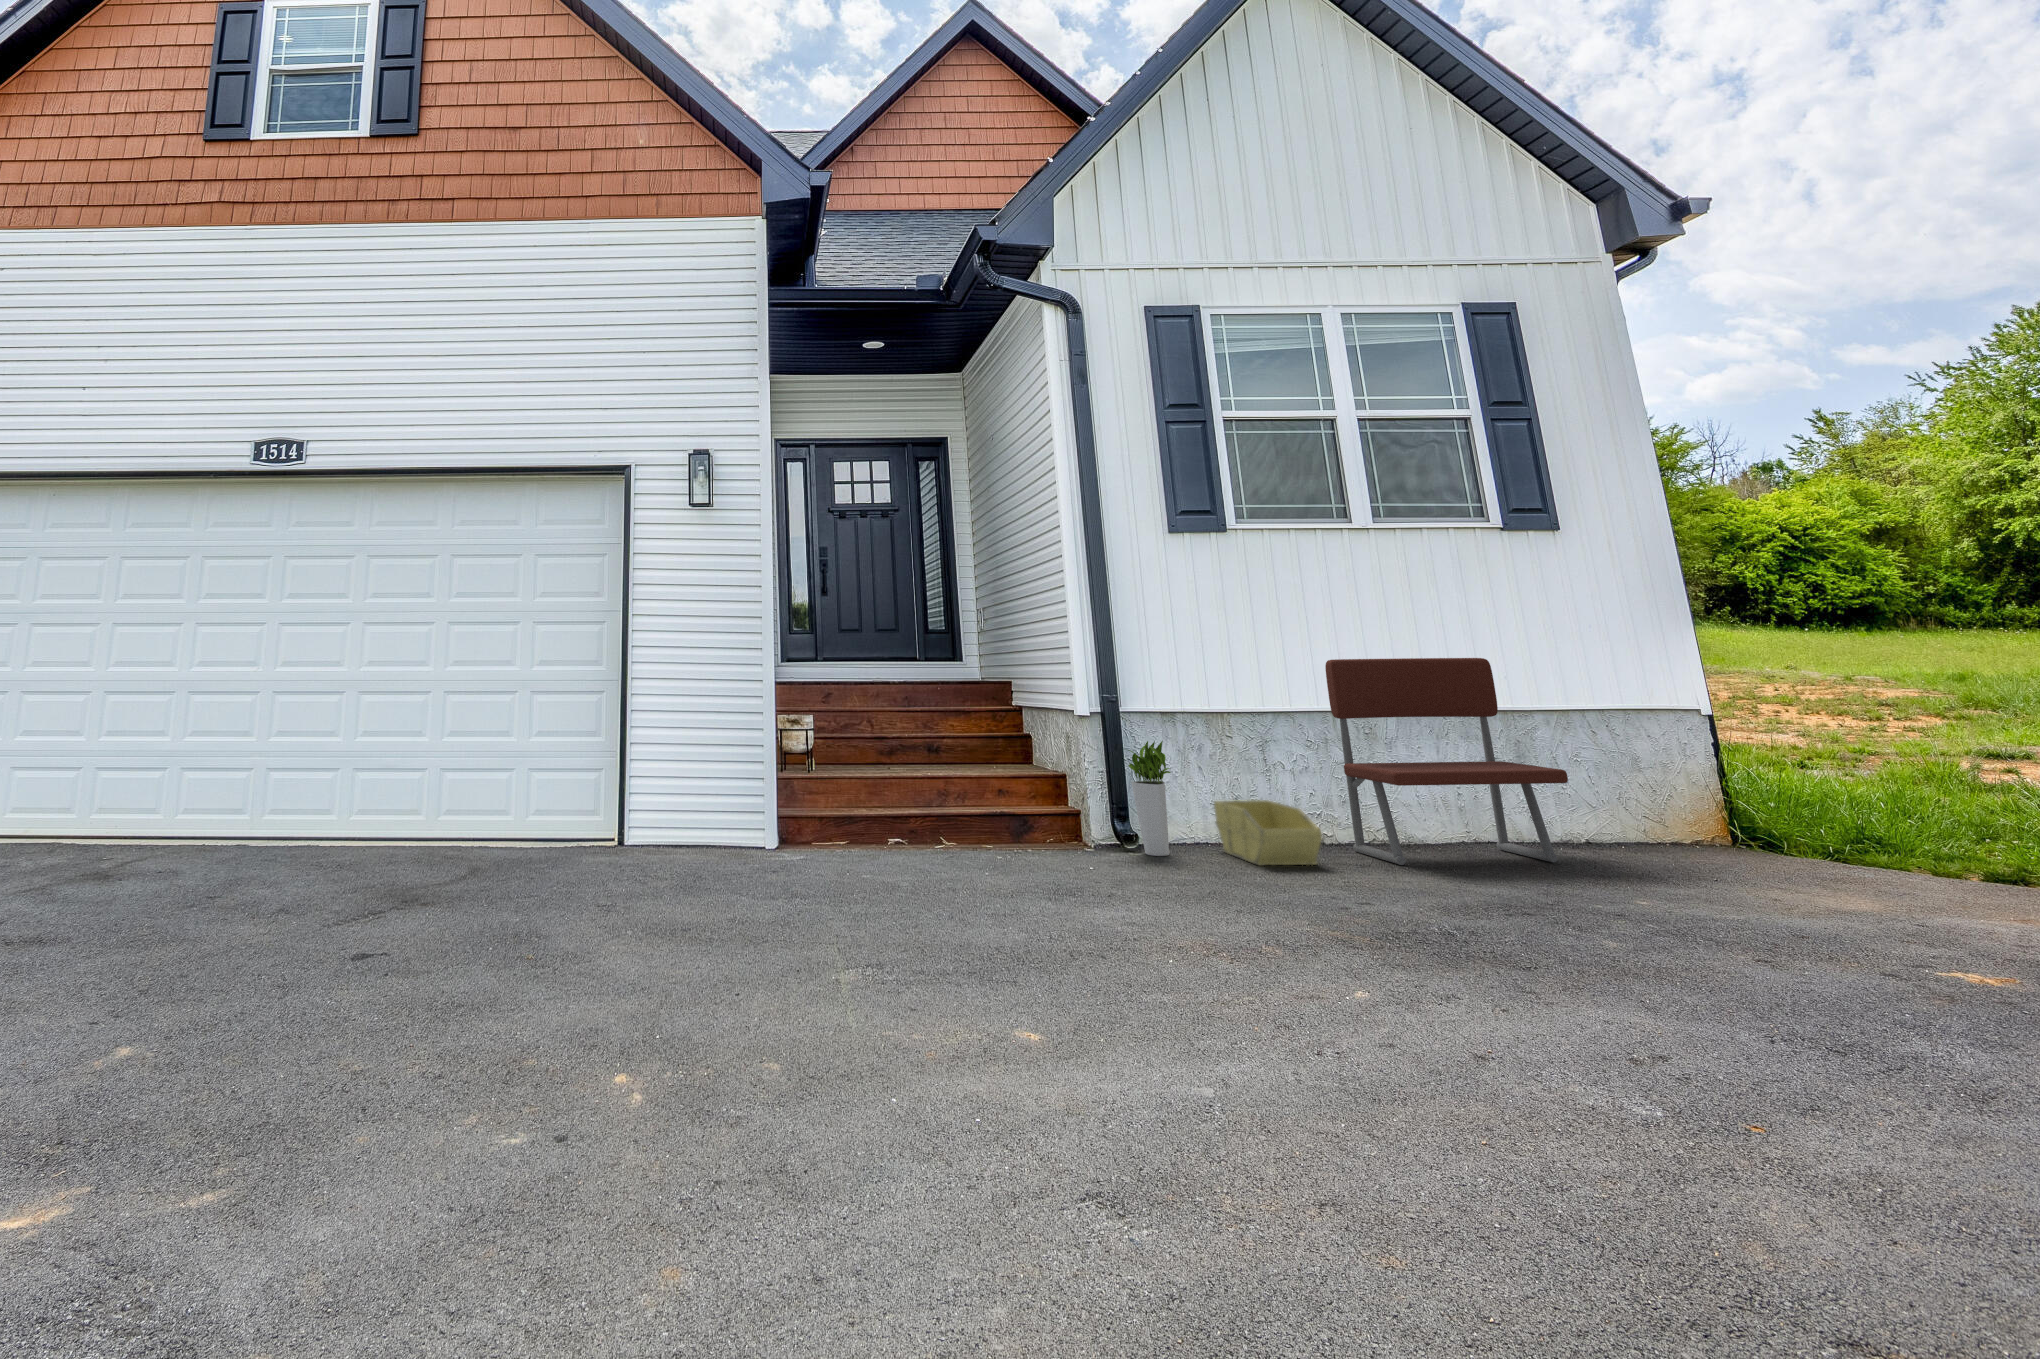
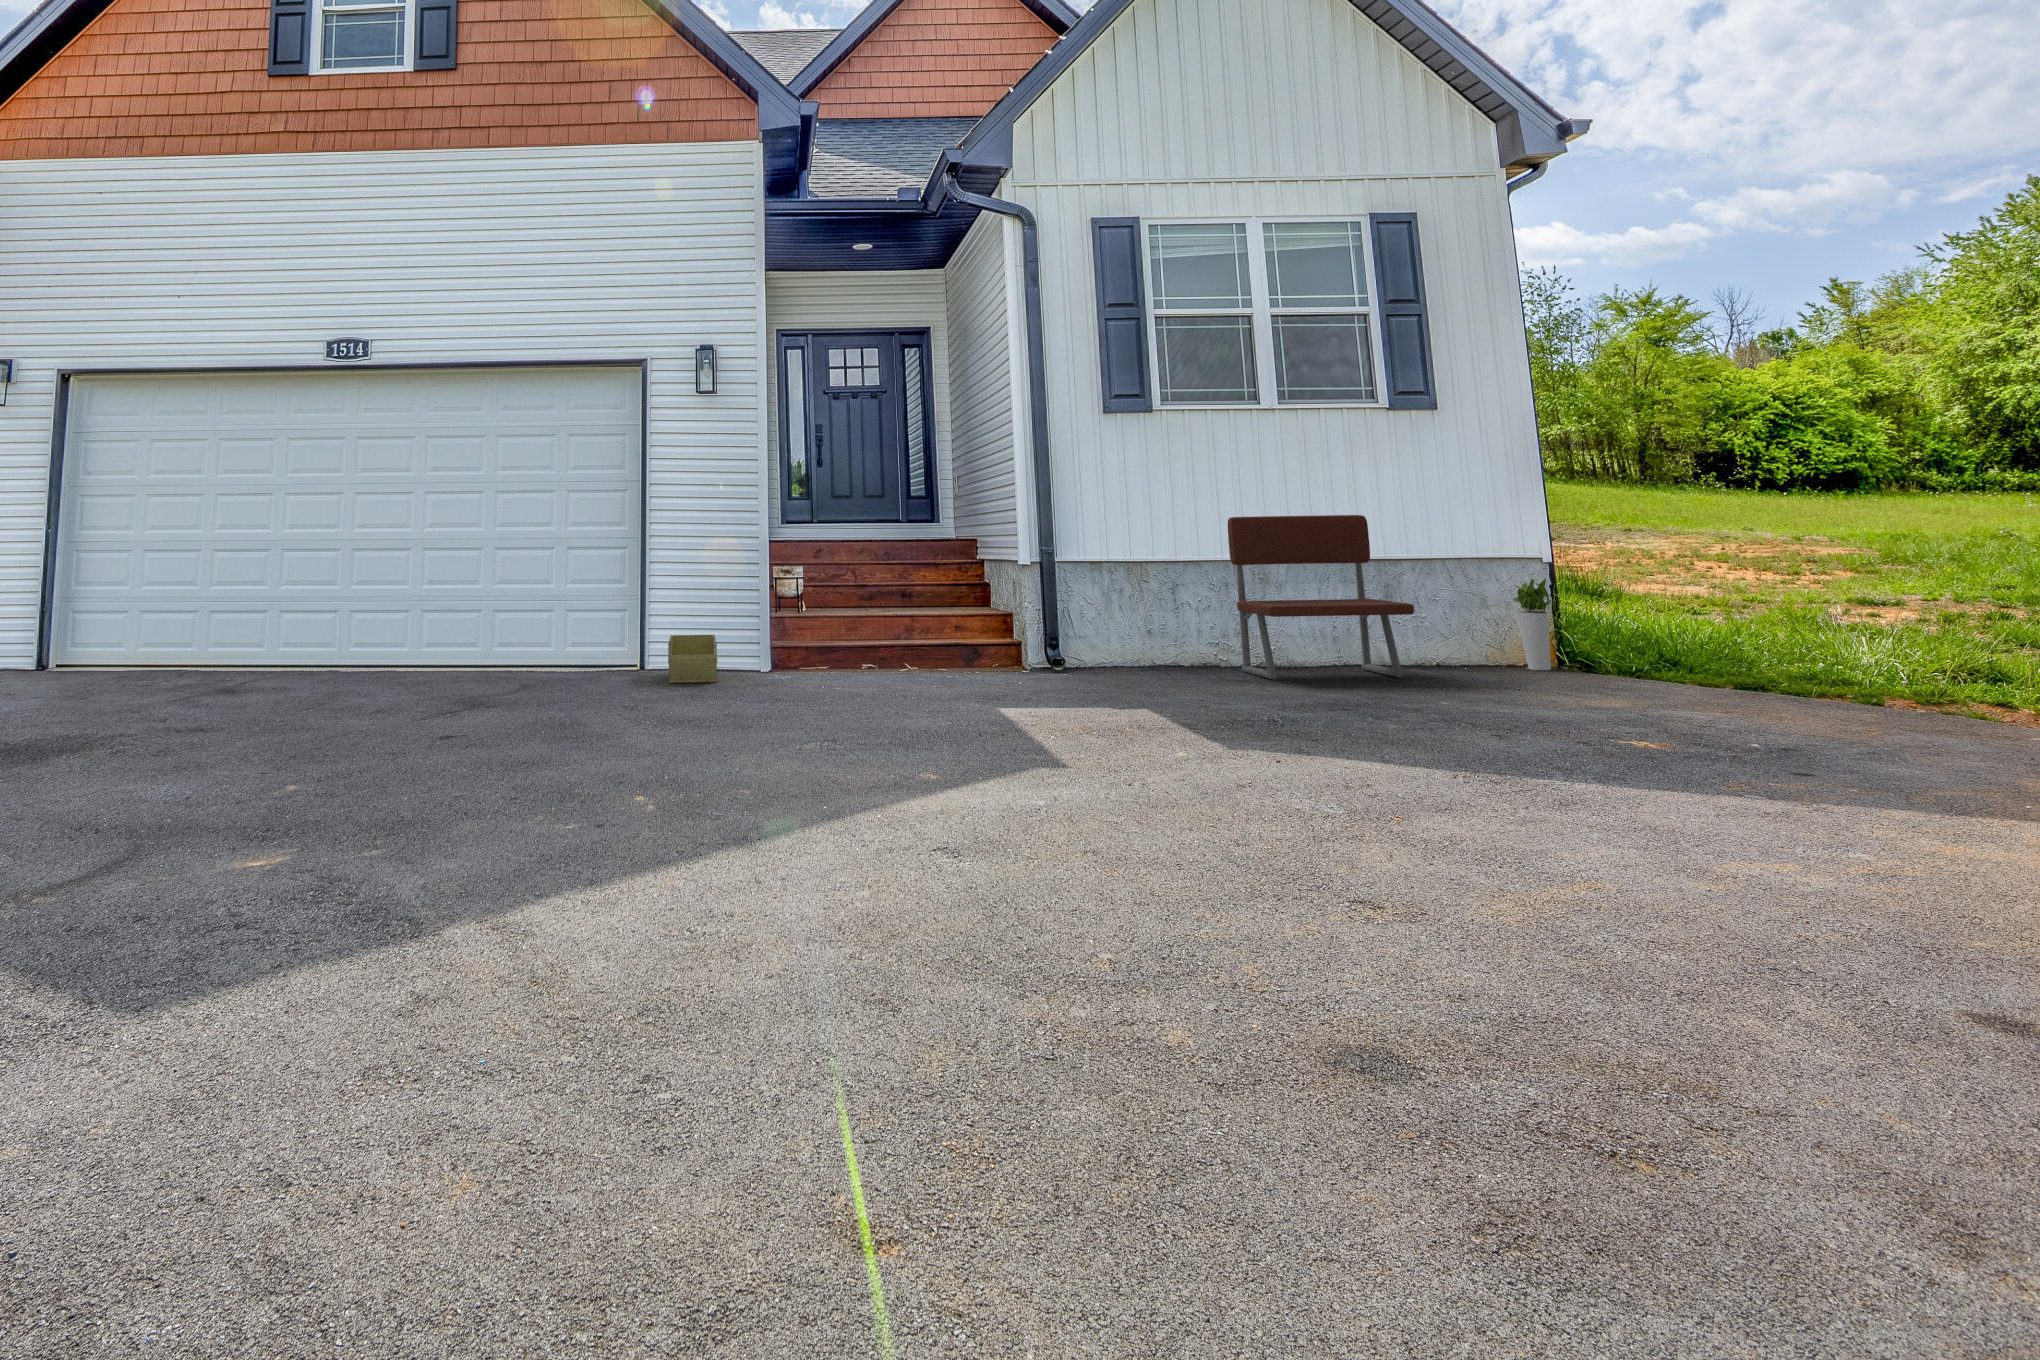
planter: present [1128,741,1171,856] -> present [1513,578,1553,670]
storage bin: present [1214,800,1322,865] -> present [668,635,717,683]

